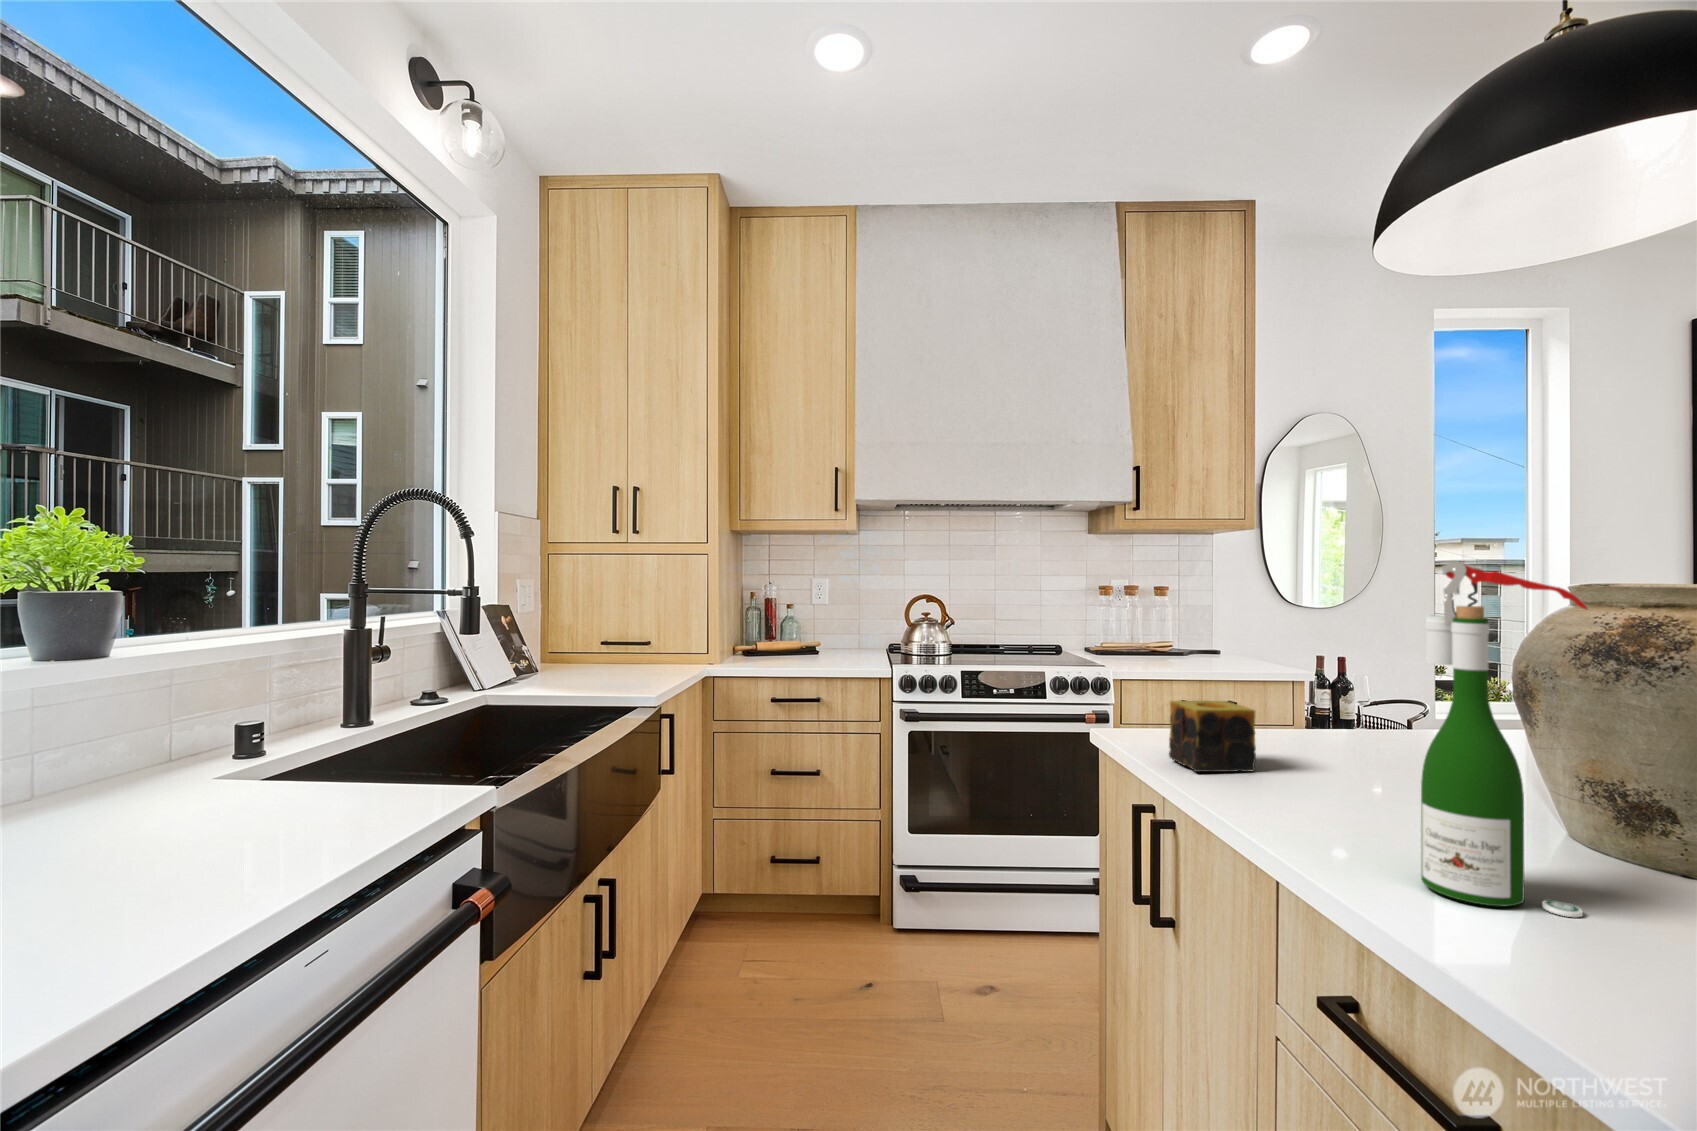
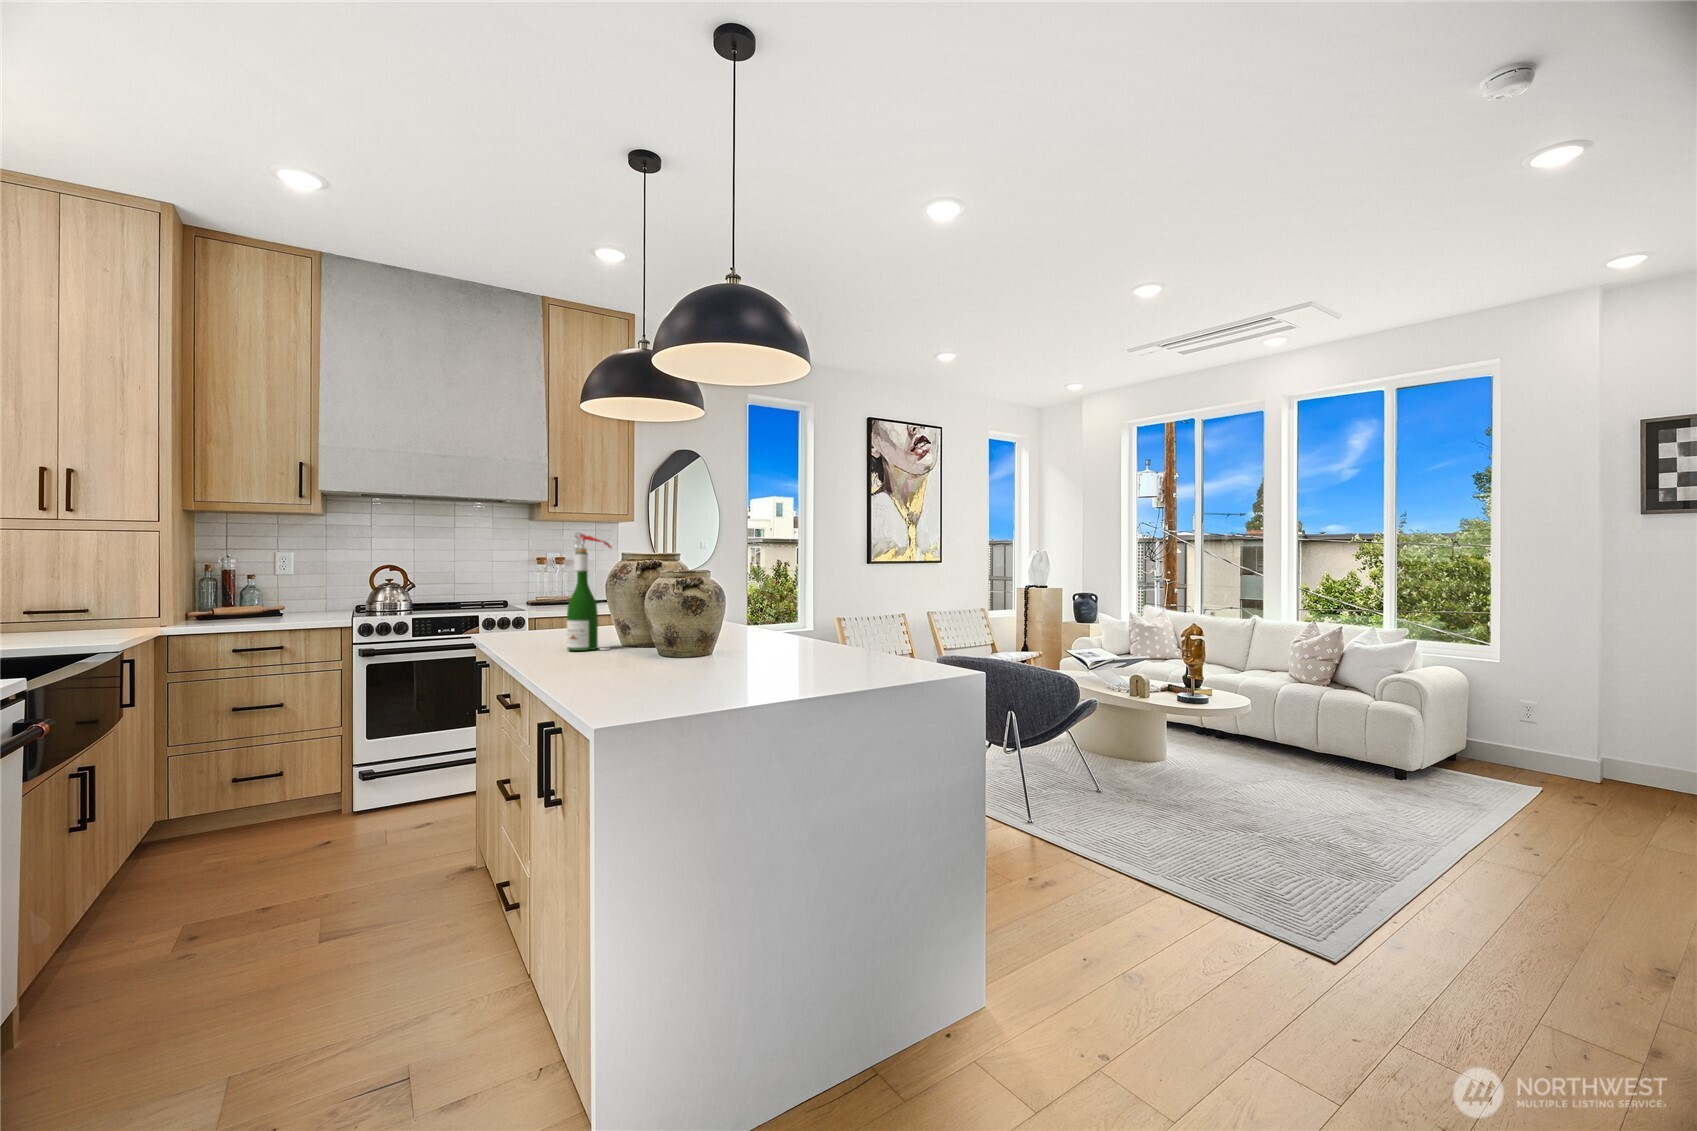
candle: present [1169,700,1256,772] -> none [513,606,553,638]

